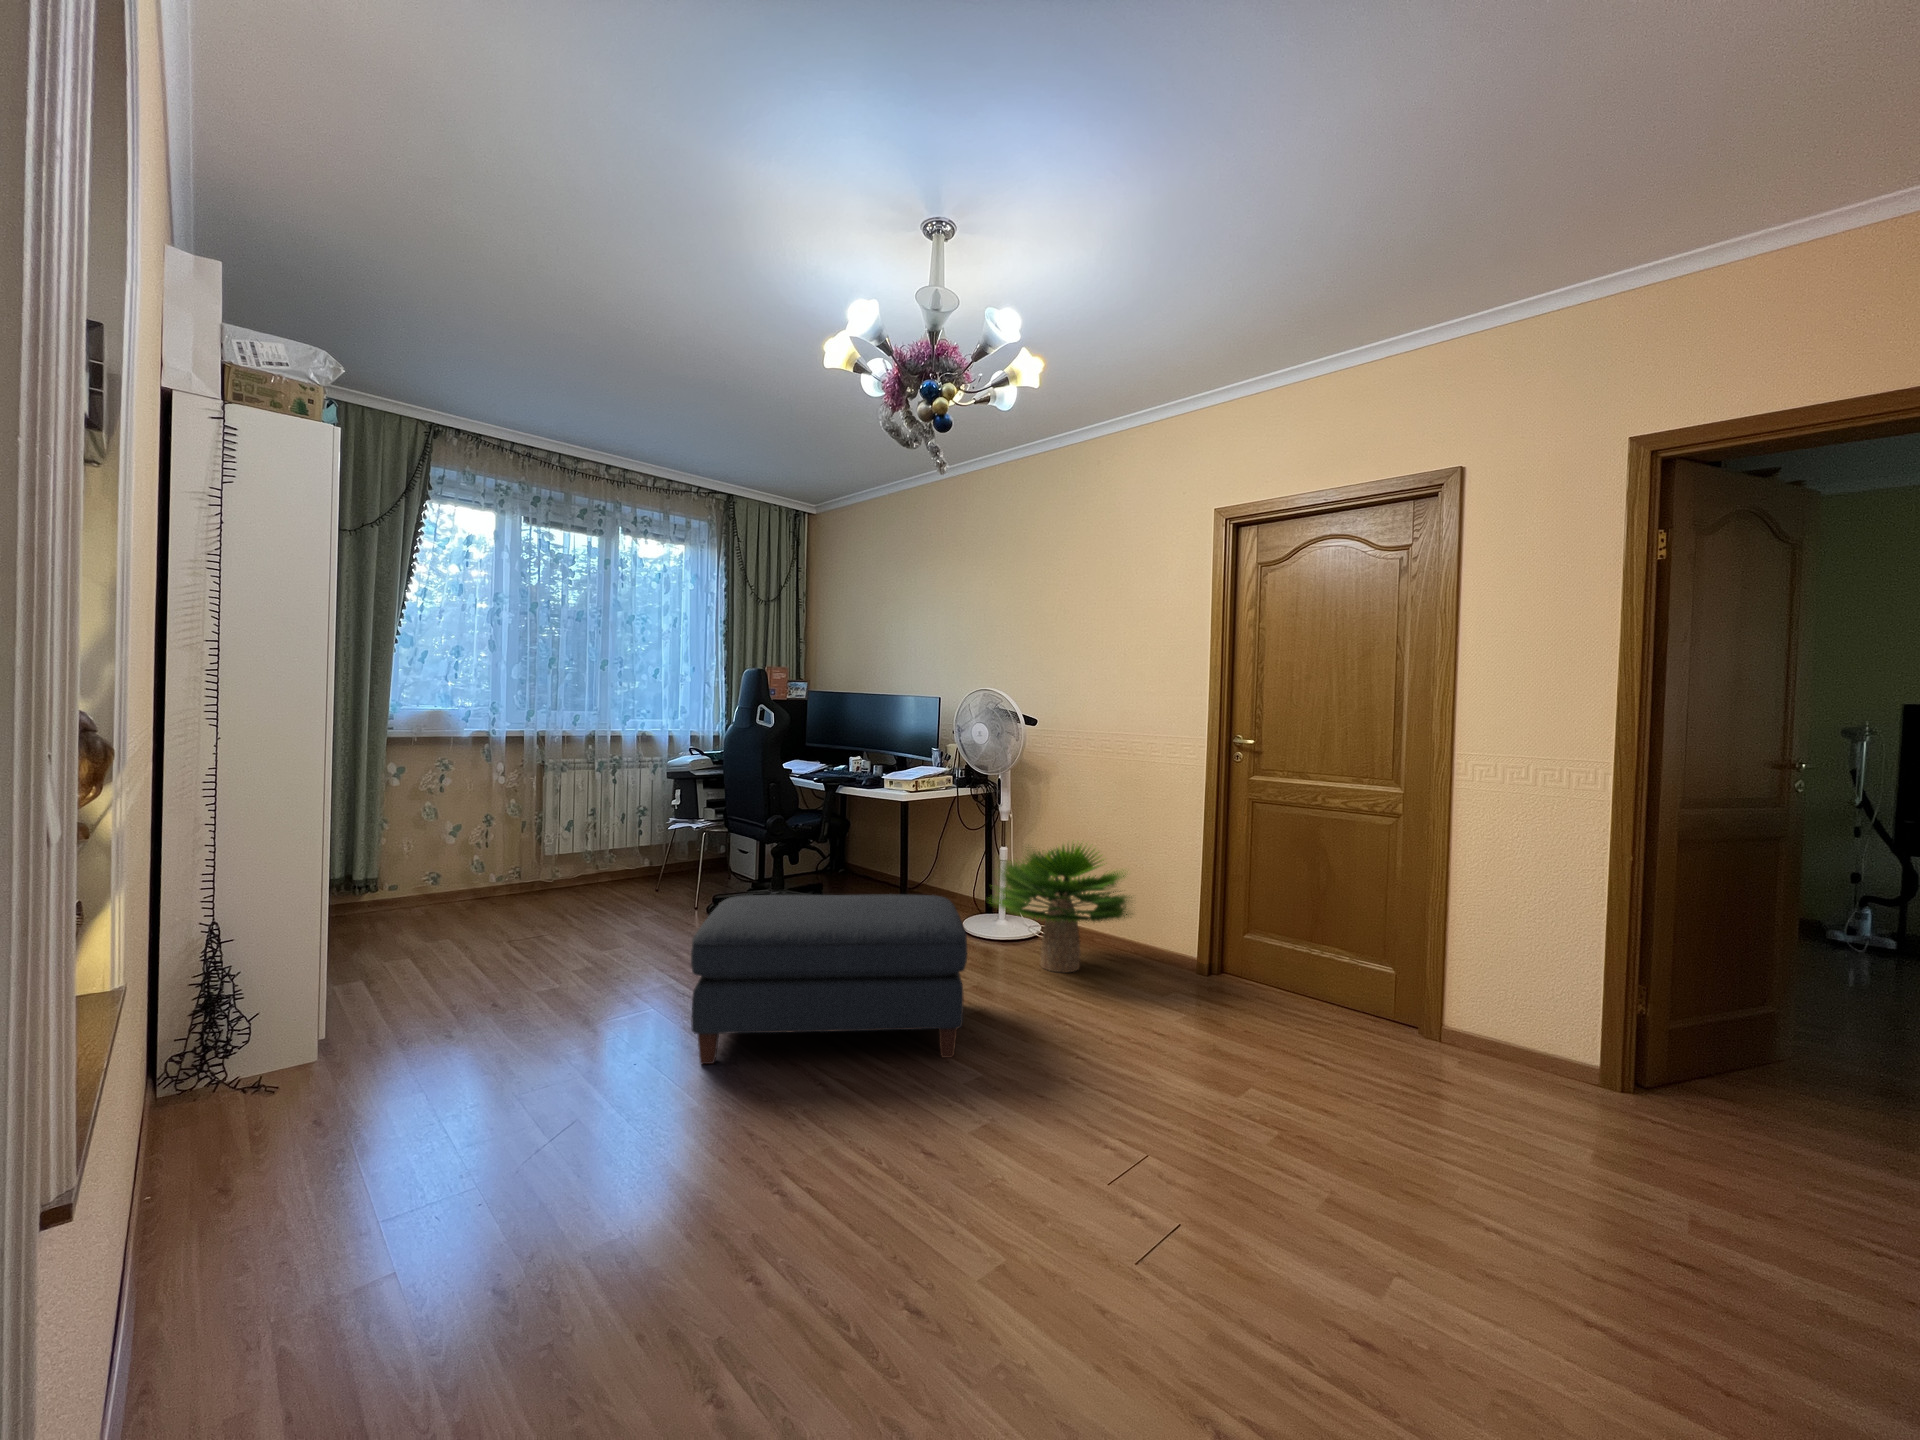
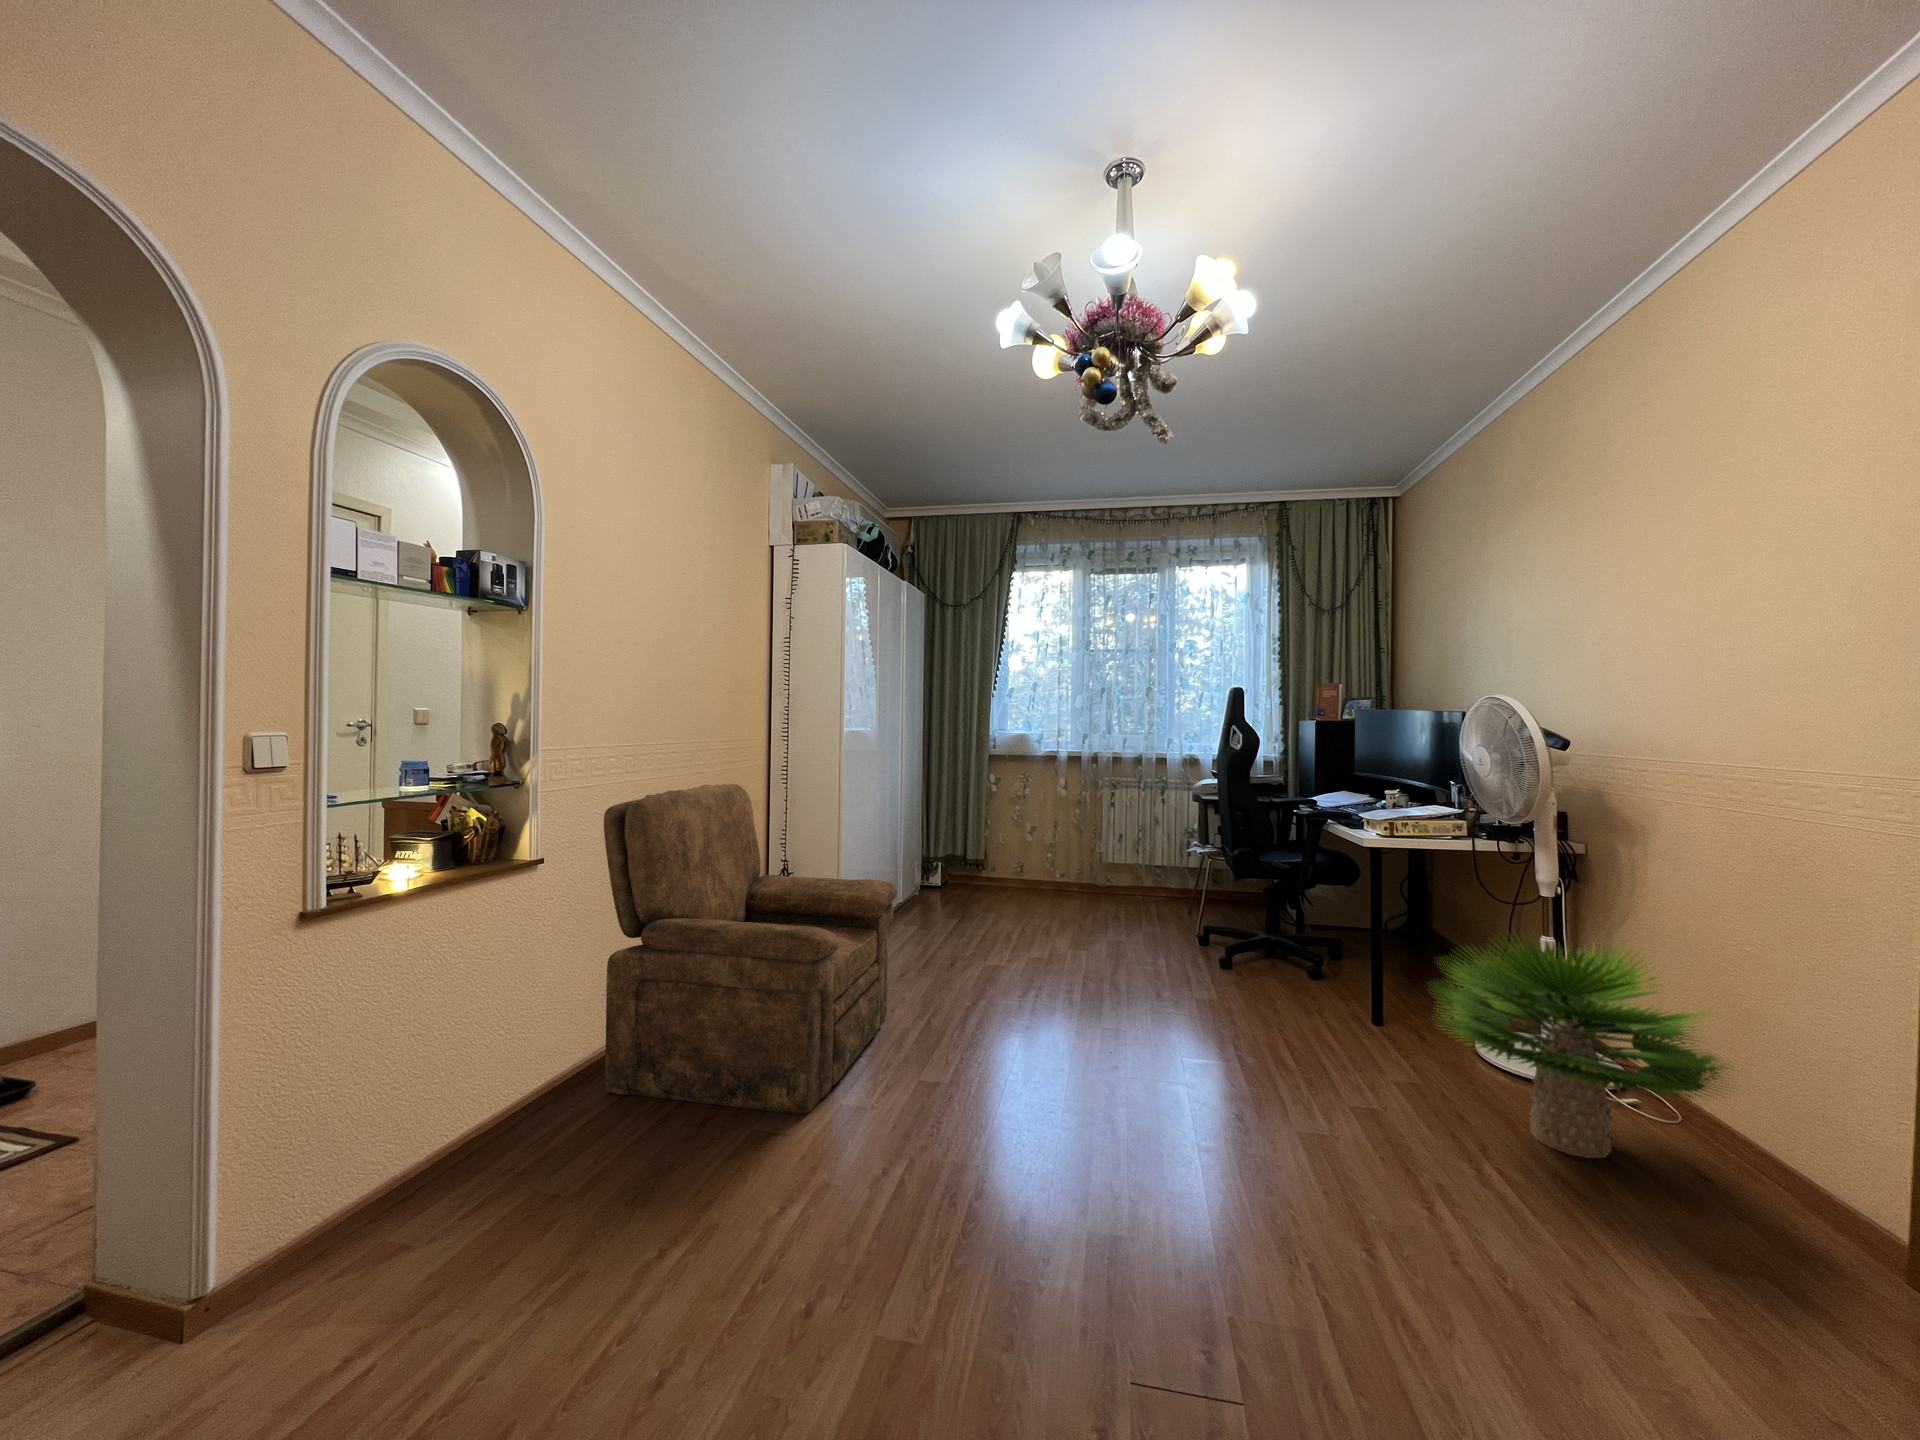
armchair: none [170,796,613,1336] -> present [604,784,897,1115]
ottoman: present [691,894,967,1064] -> none [982,918,1312,1170]

